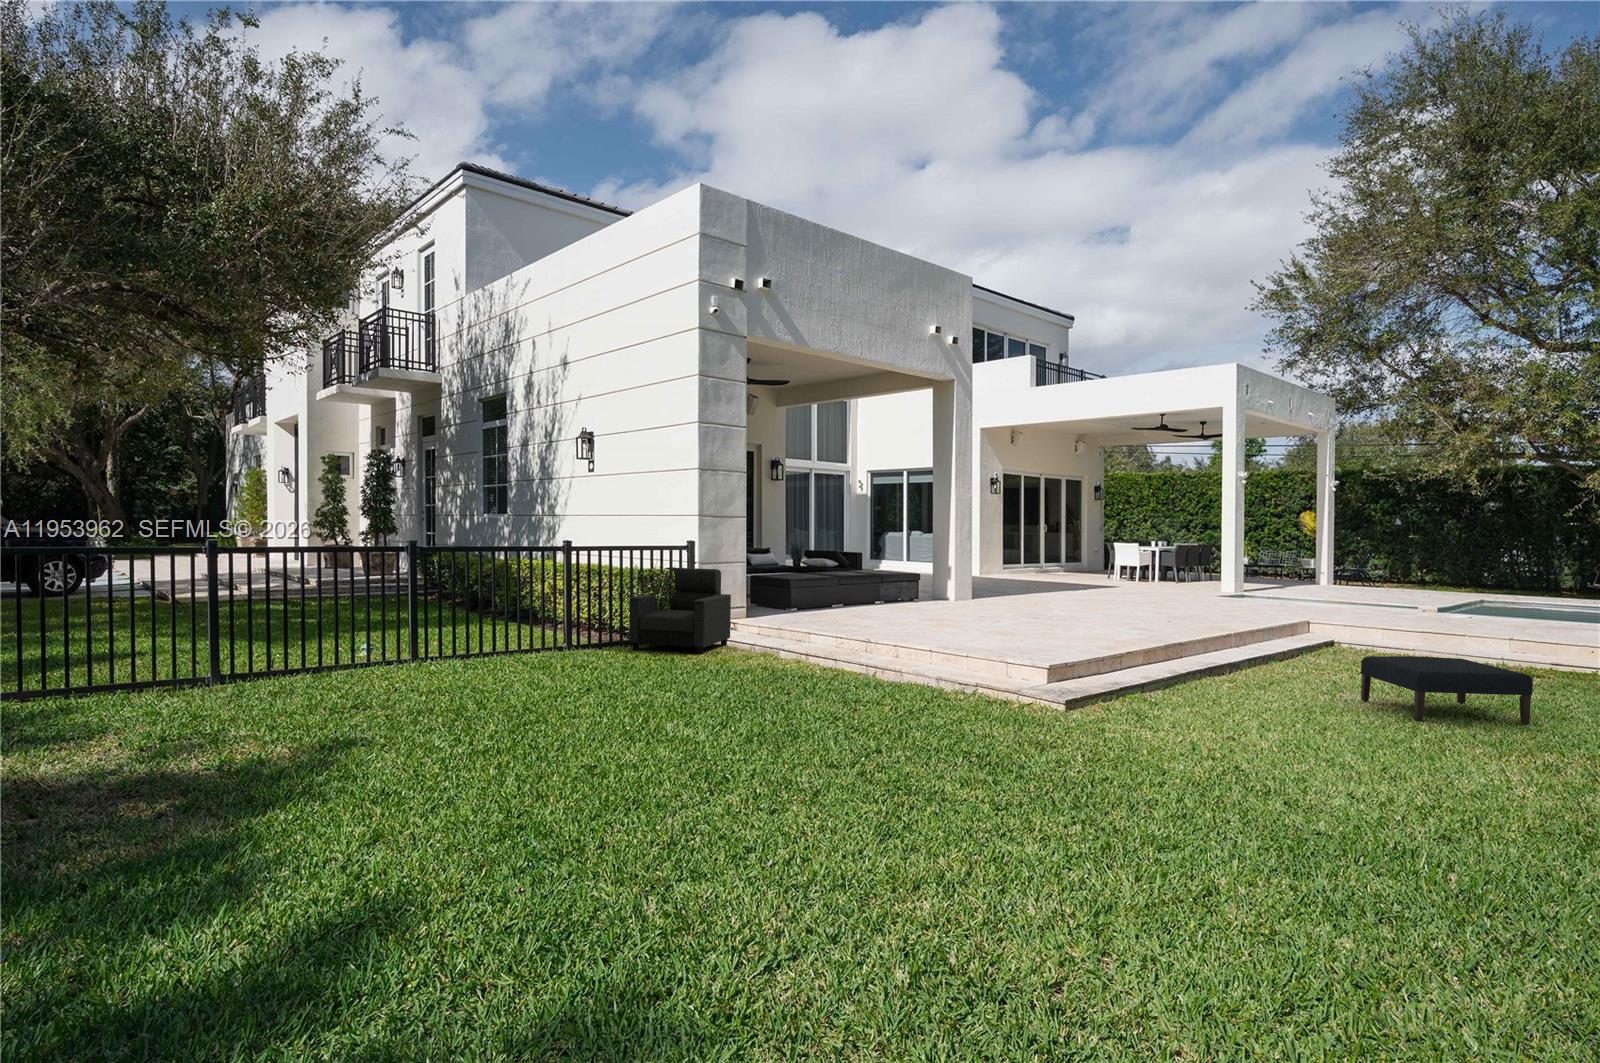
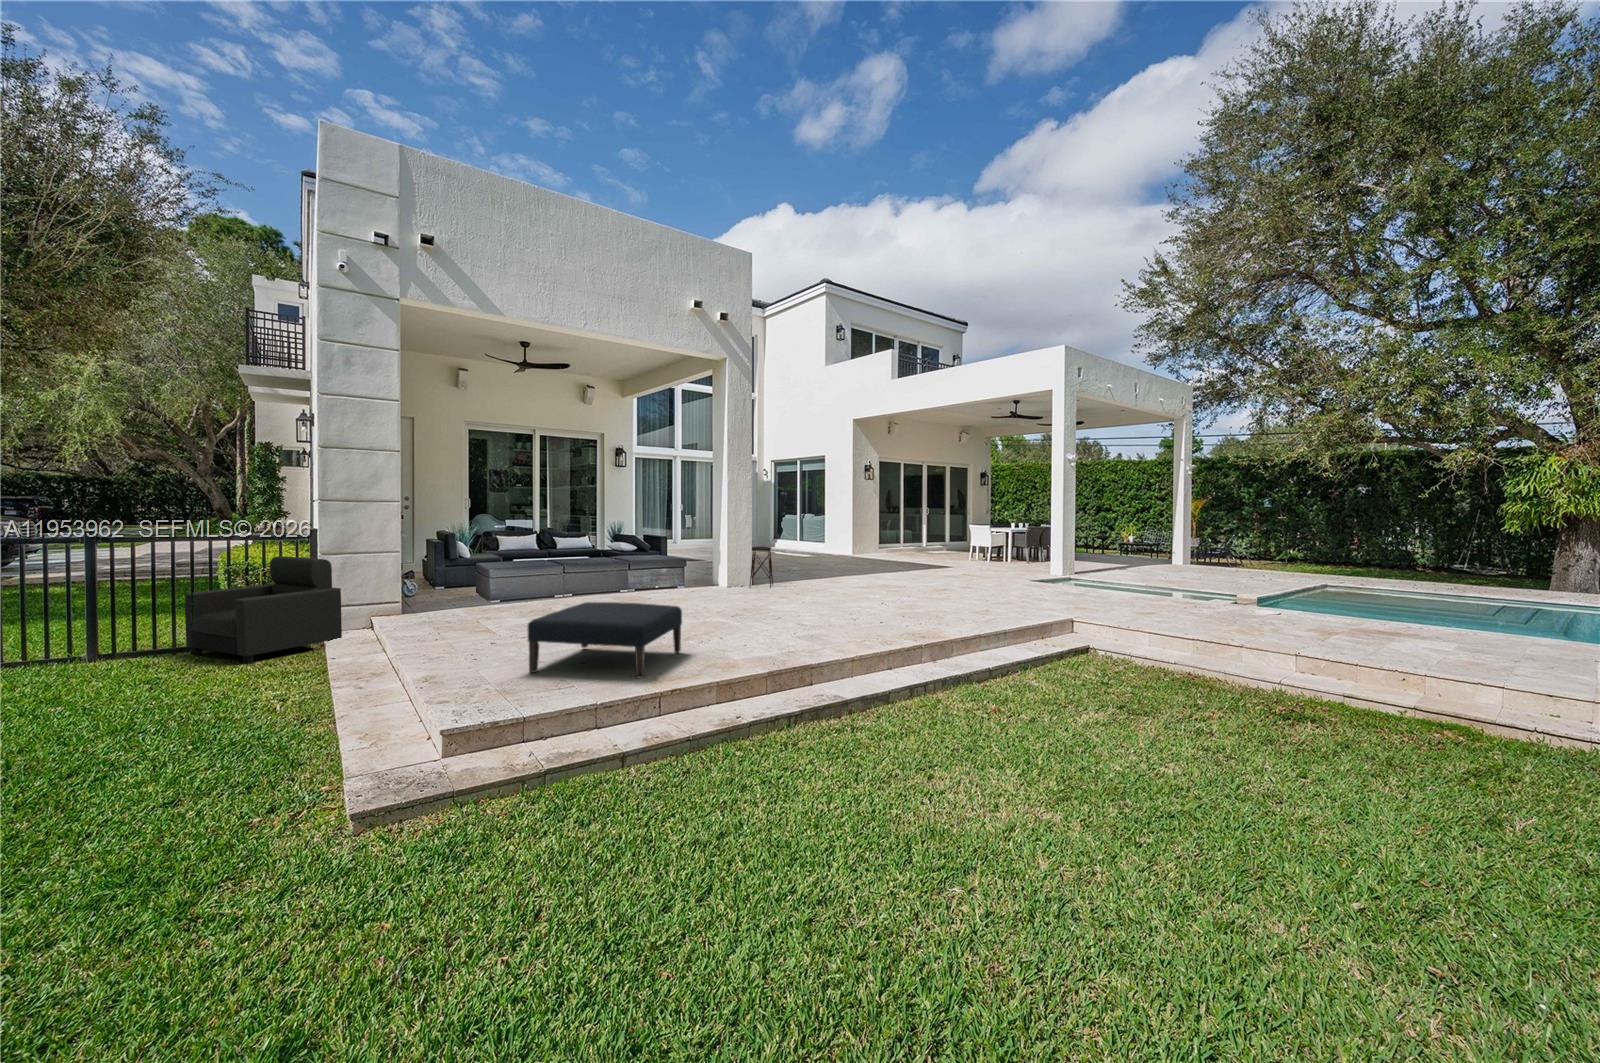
side table: none [967,564,993,604] -> present [749,547,773,588]
ottoman: present [1361,656,1533,724] -> present [527,602,682,678]

